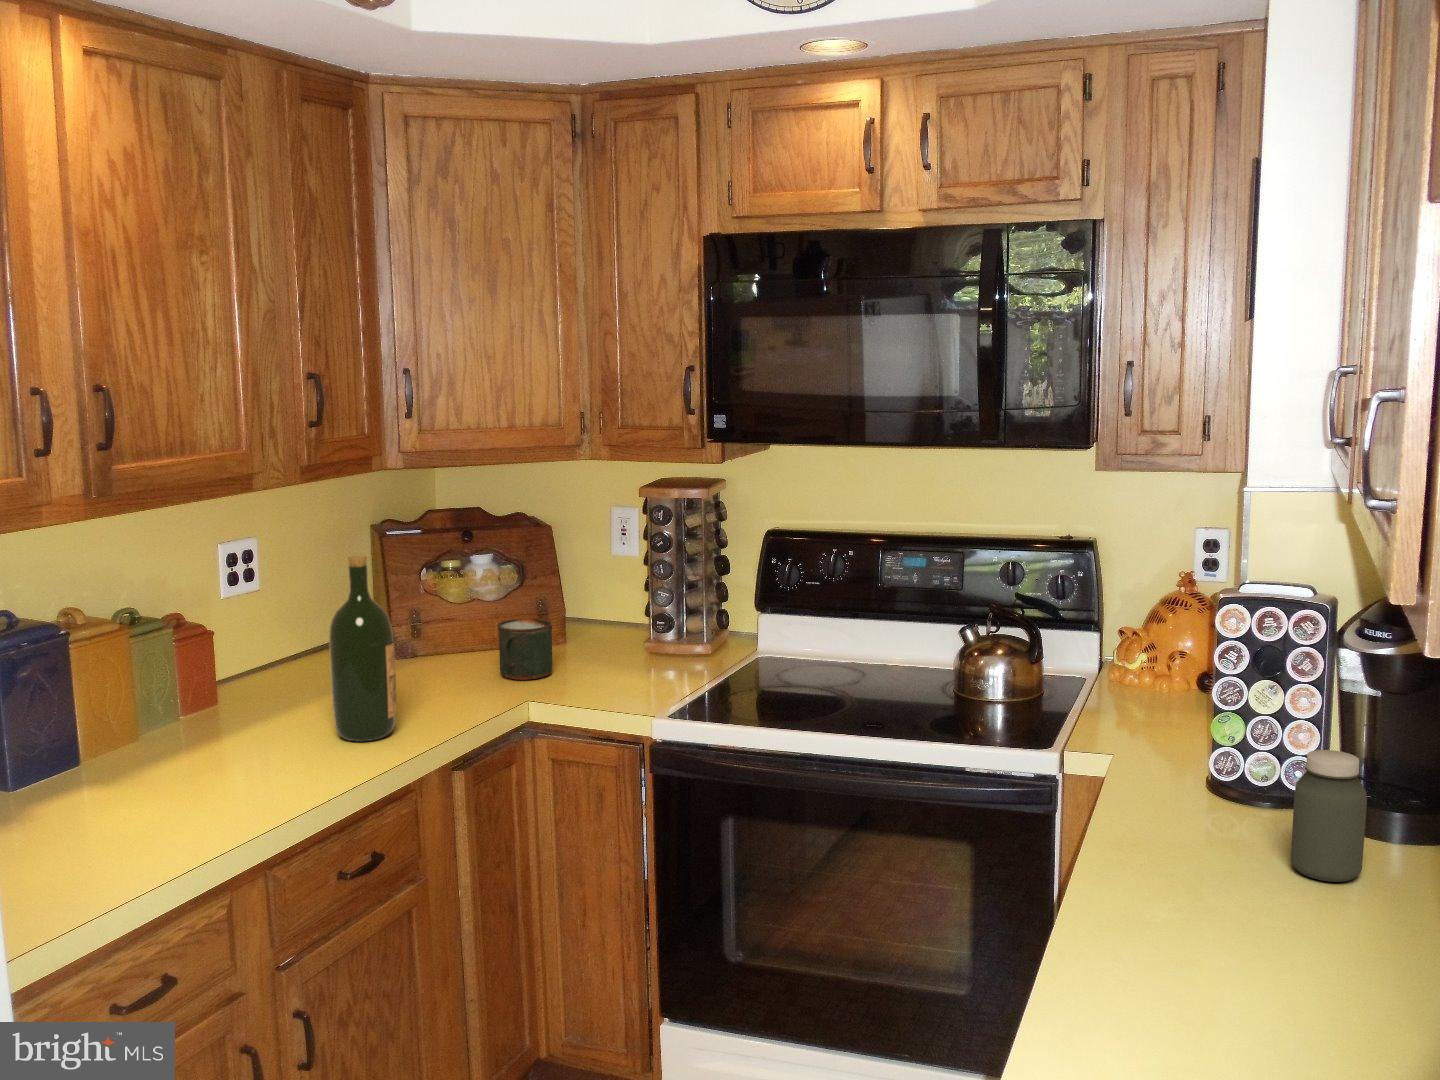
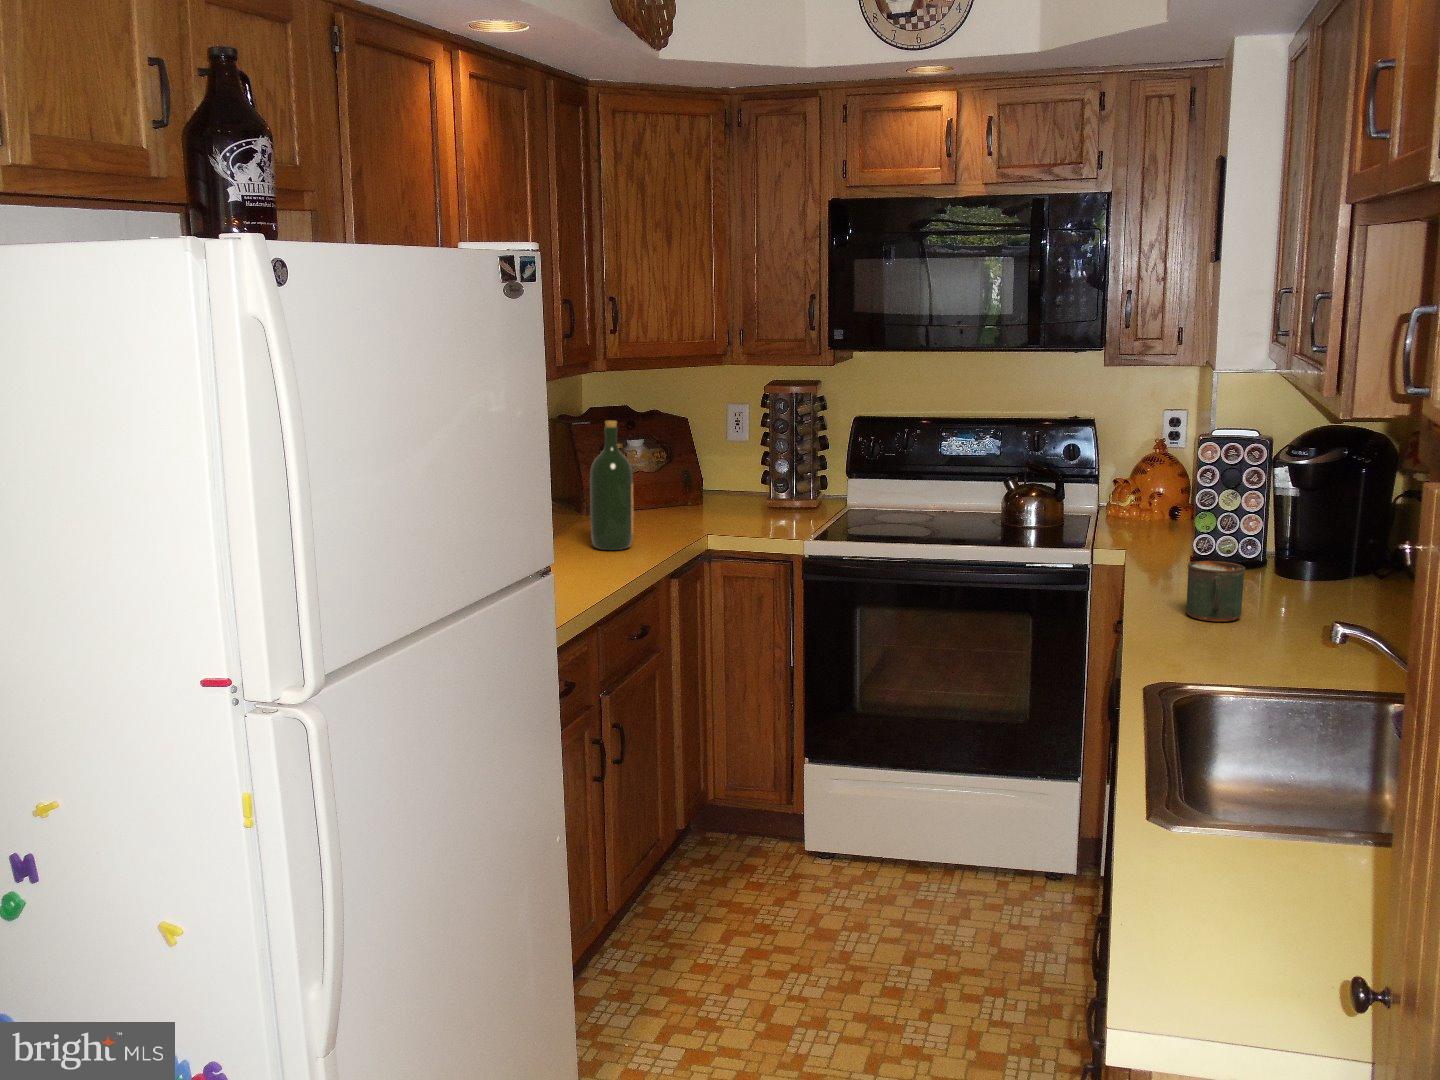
mug: present [498,618,552,680] -> present [1186,561,1245,621]
jar: present [1291,750,1367,882] -> none [1250,520,1295,597]

